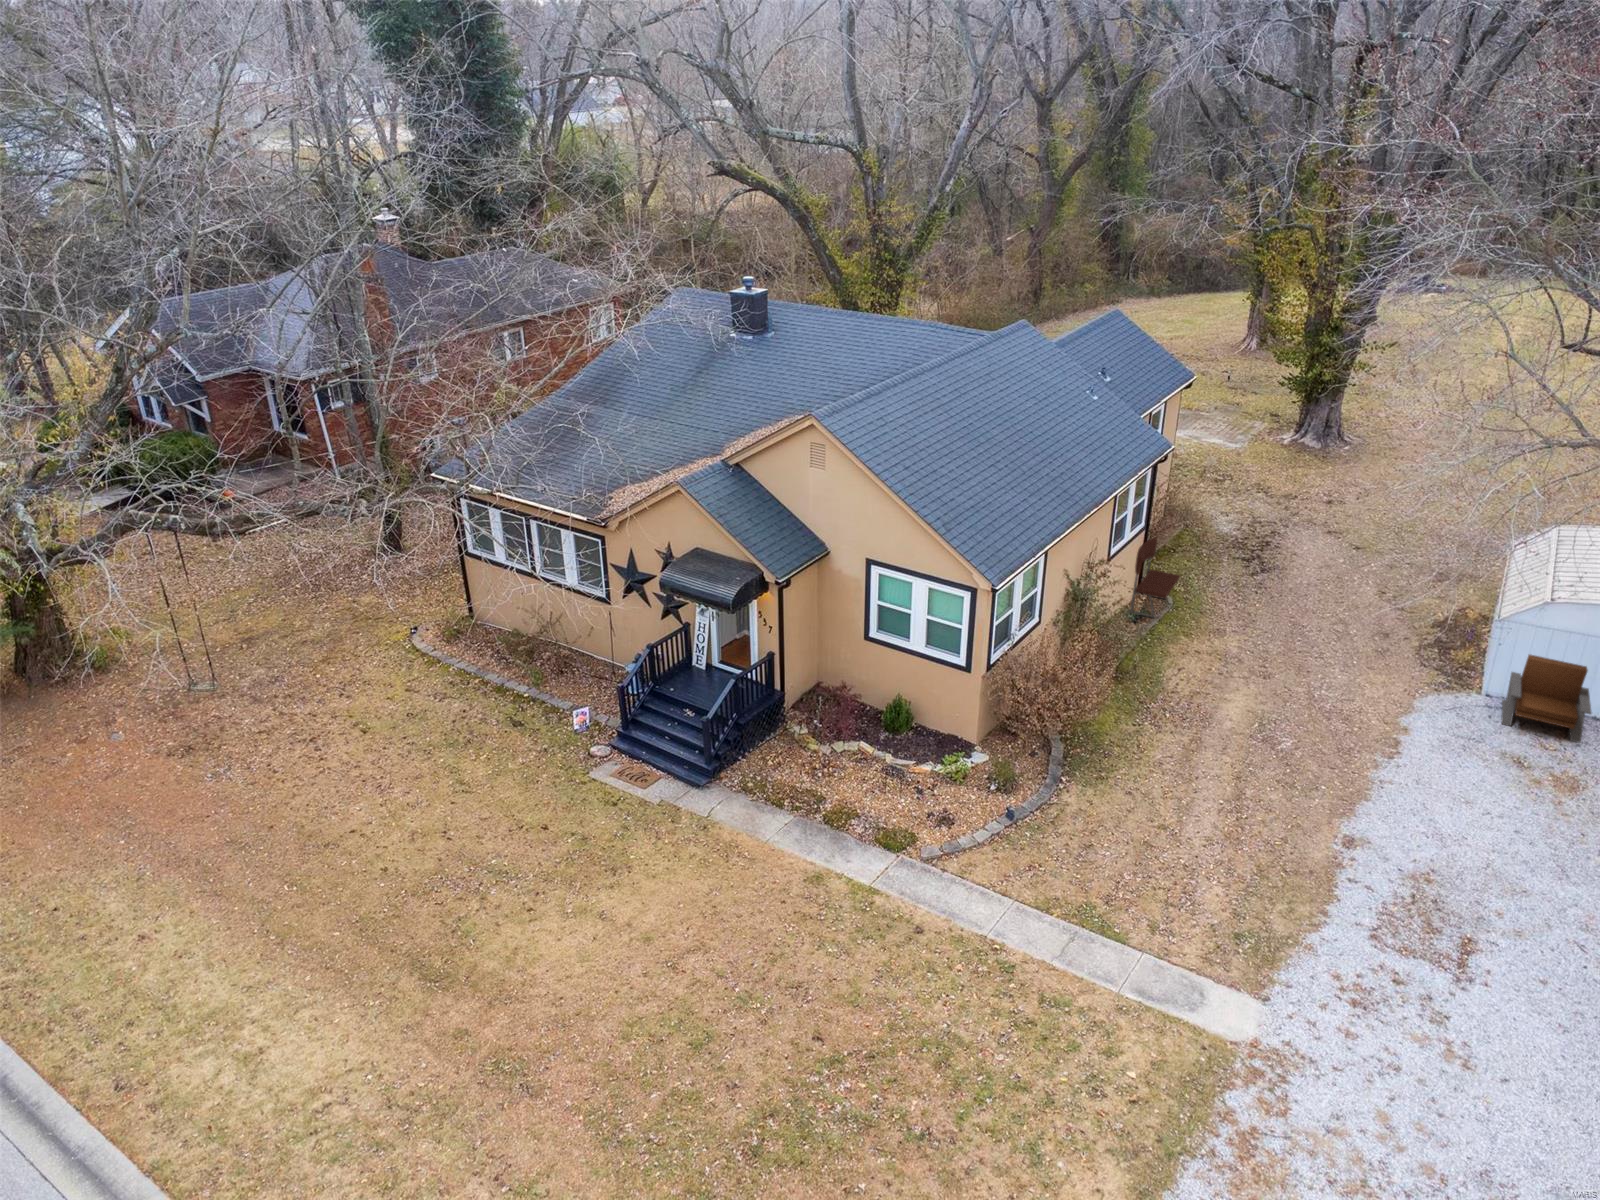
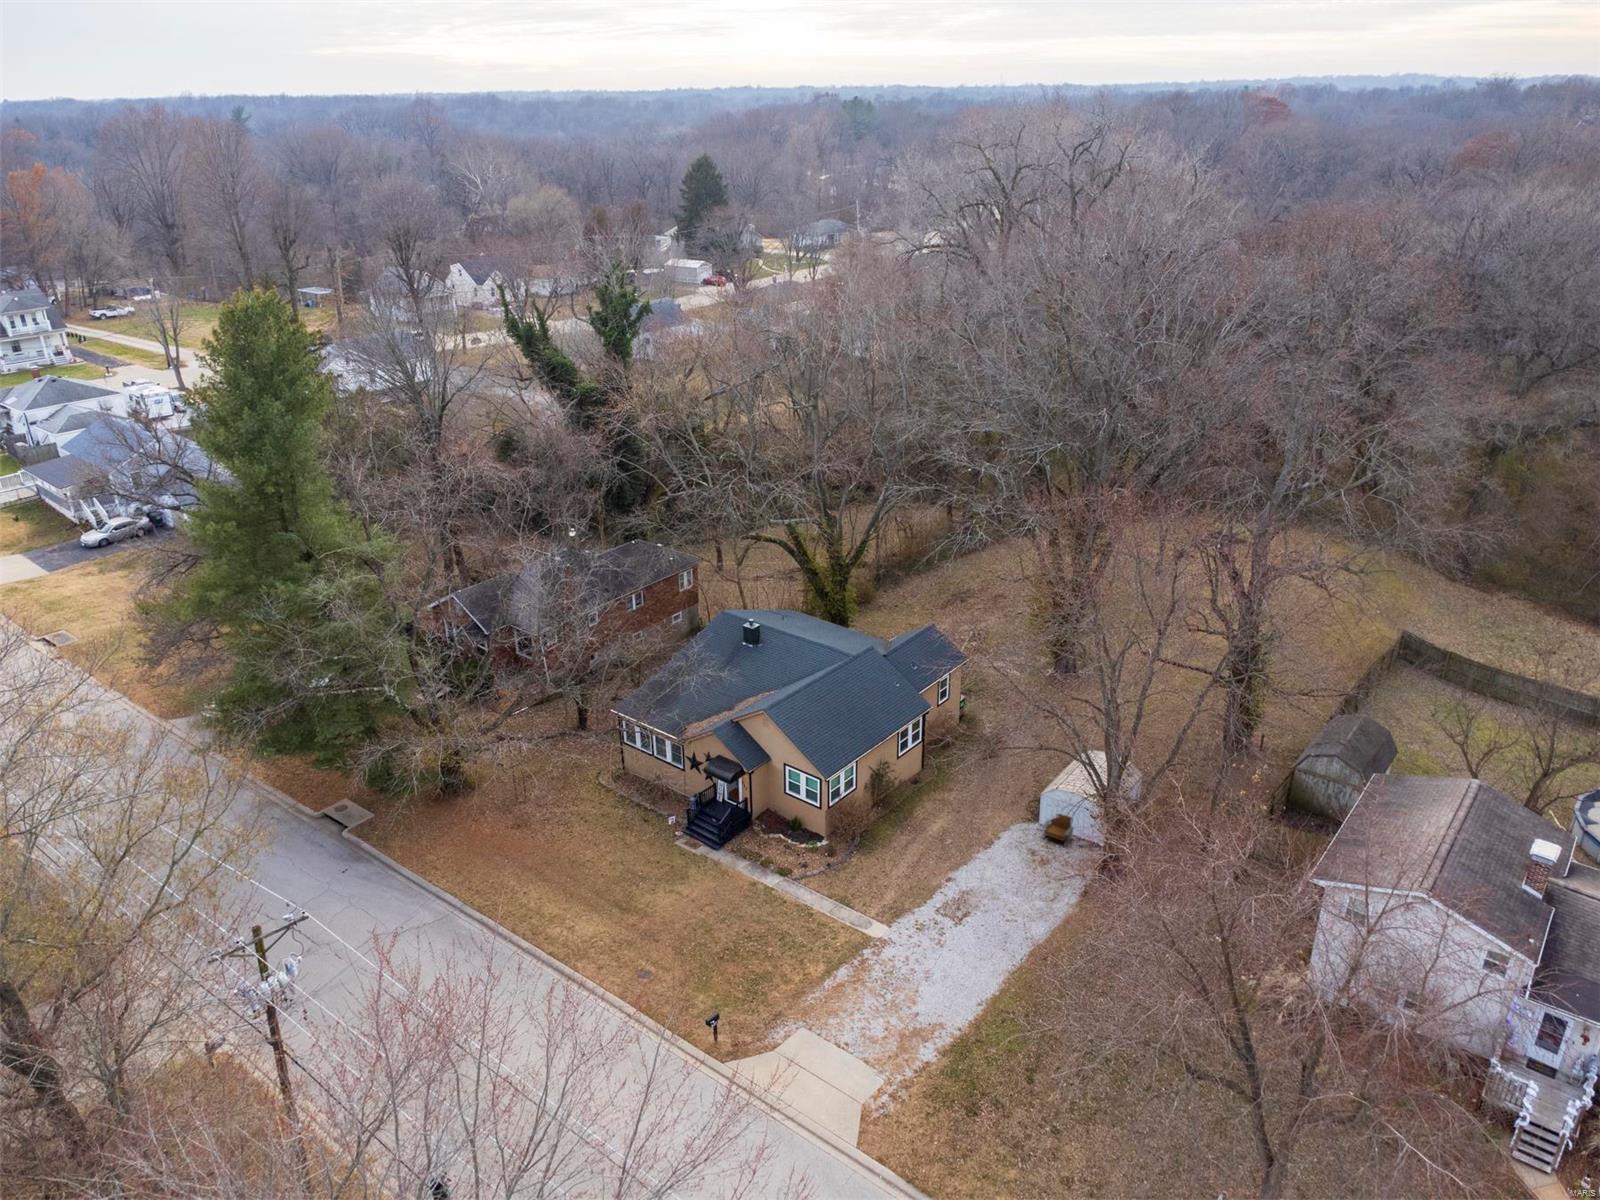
bench: present [1129,539,1180,618] -> none [914,745,939,782]

